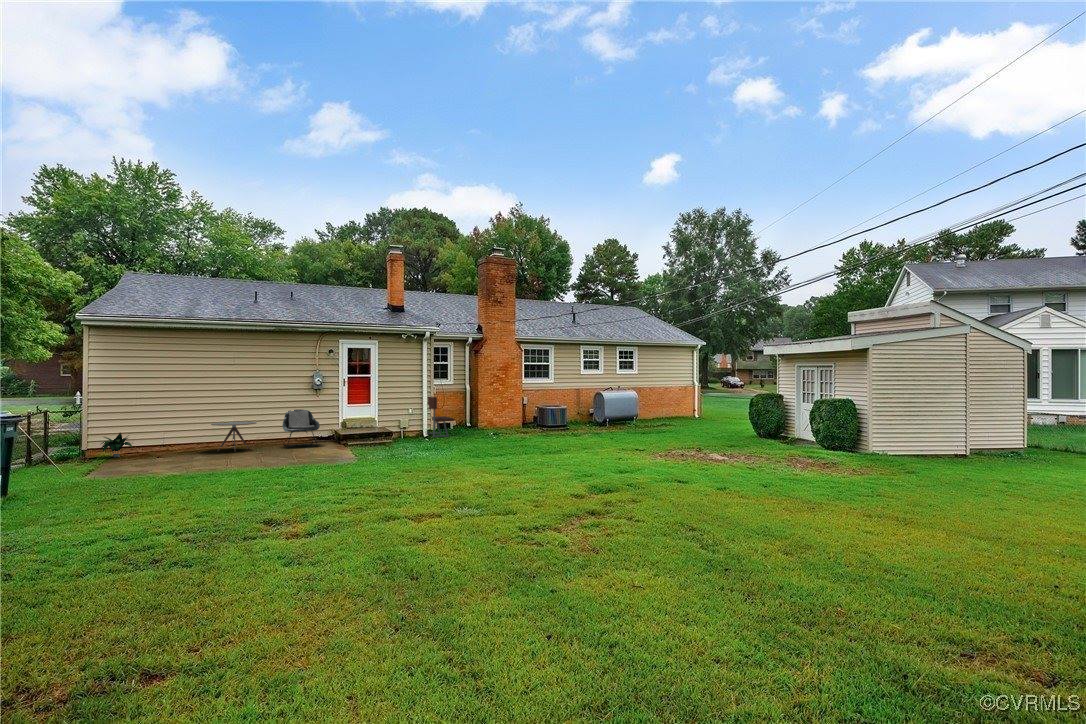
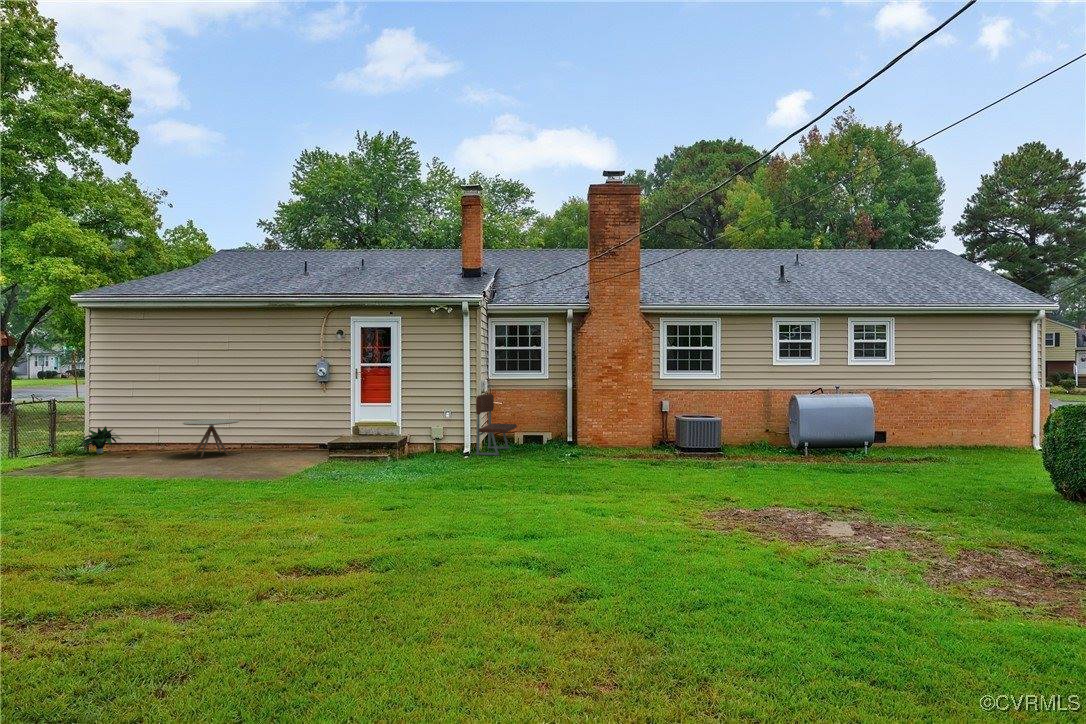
lounge chair: present [282,409,320,448] -> none [260,408,314,458]

